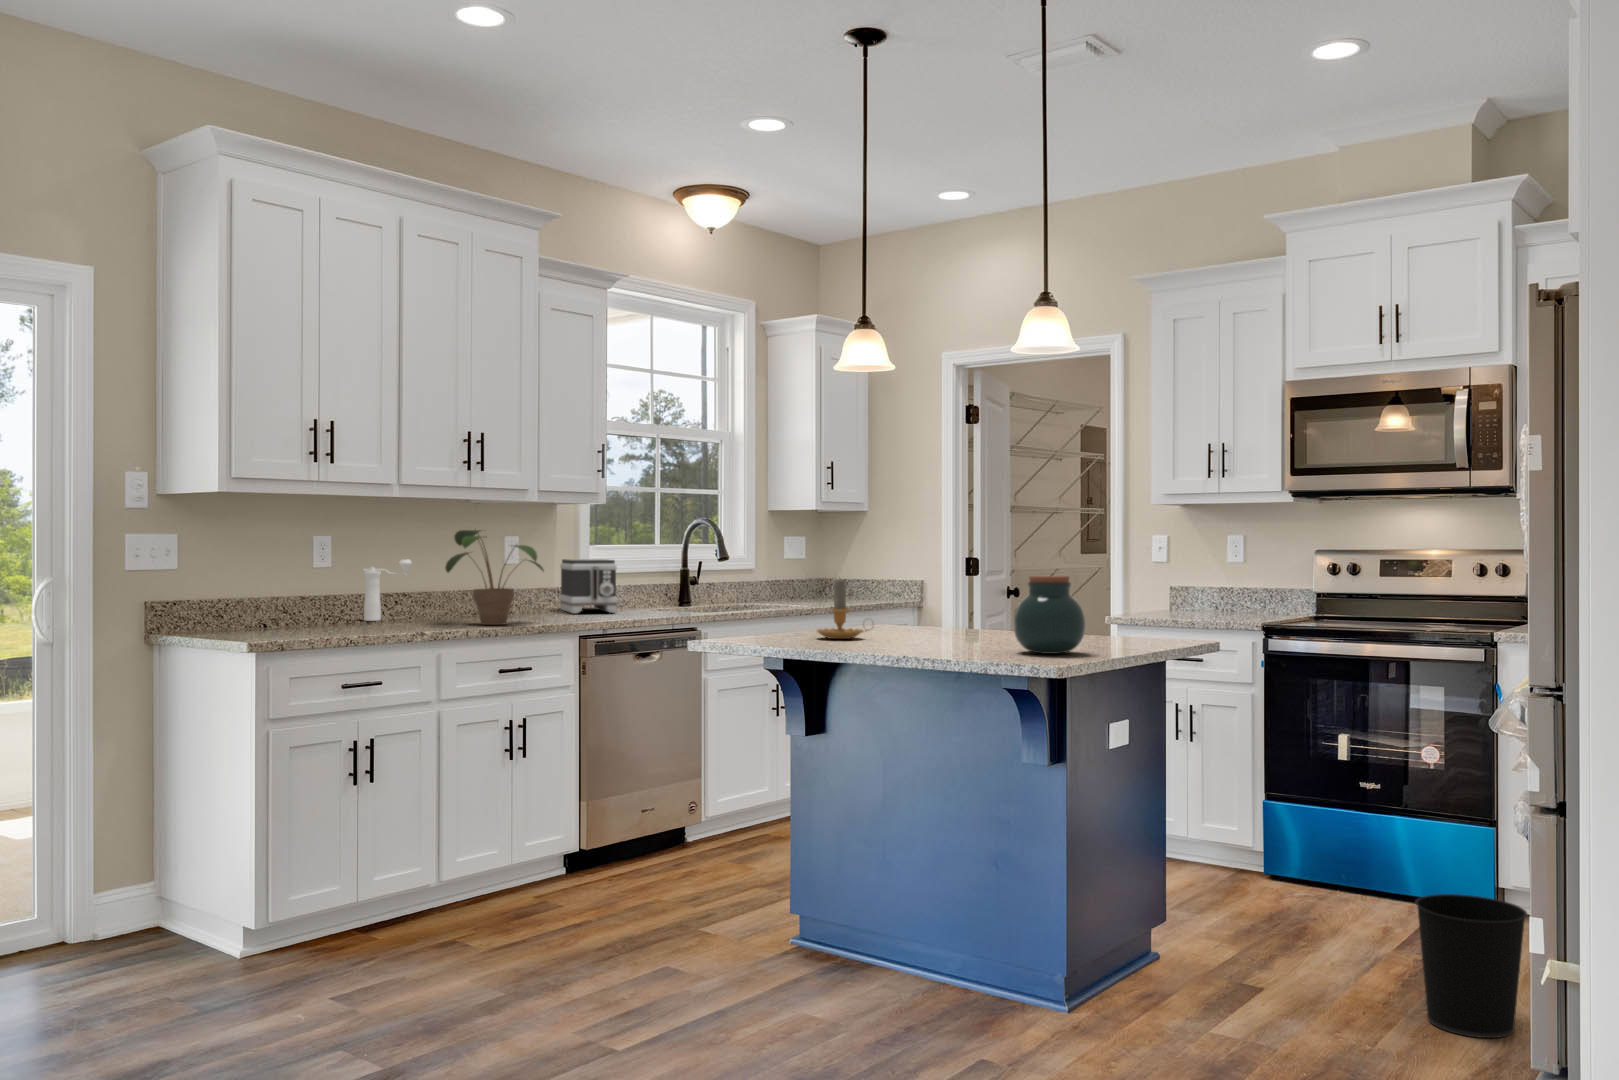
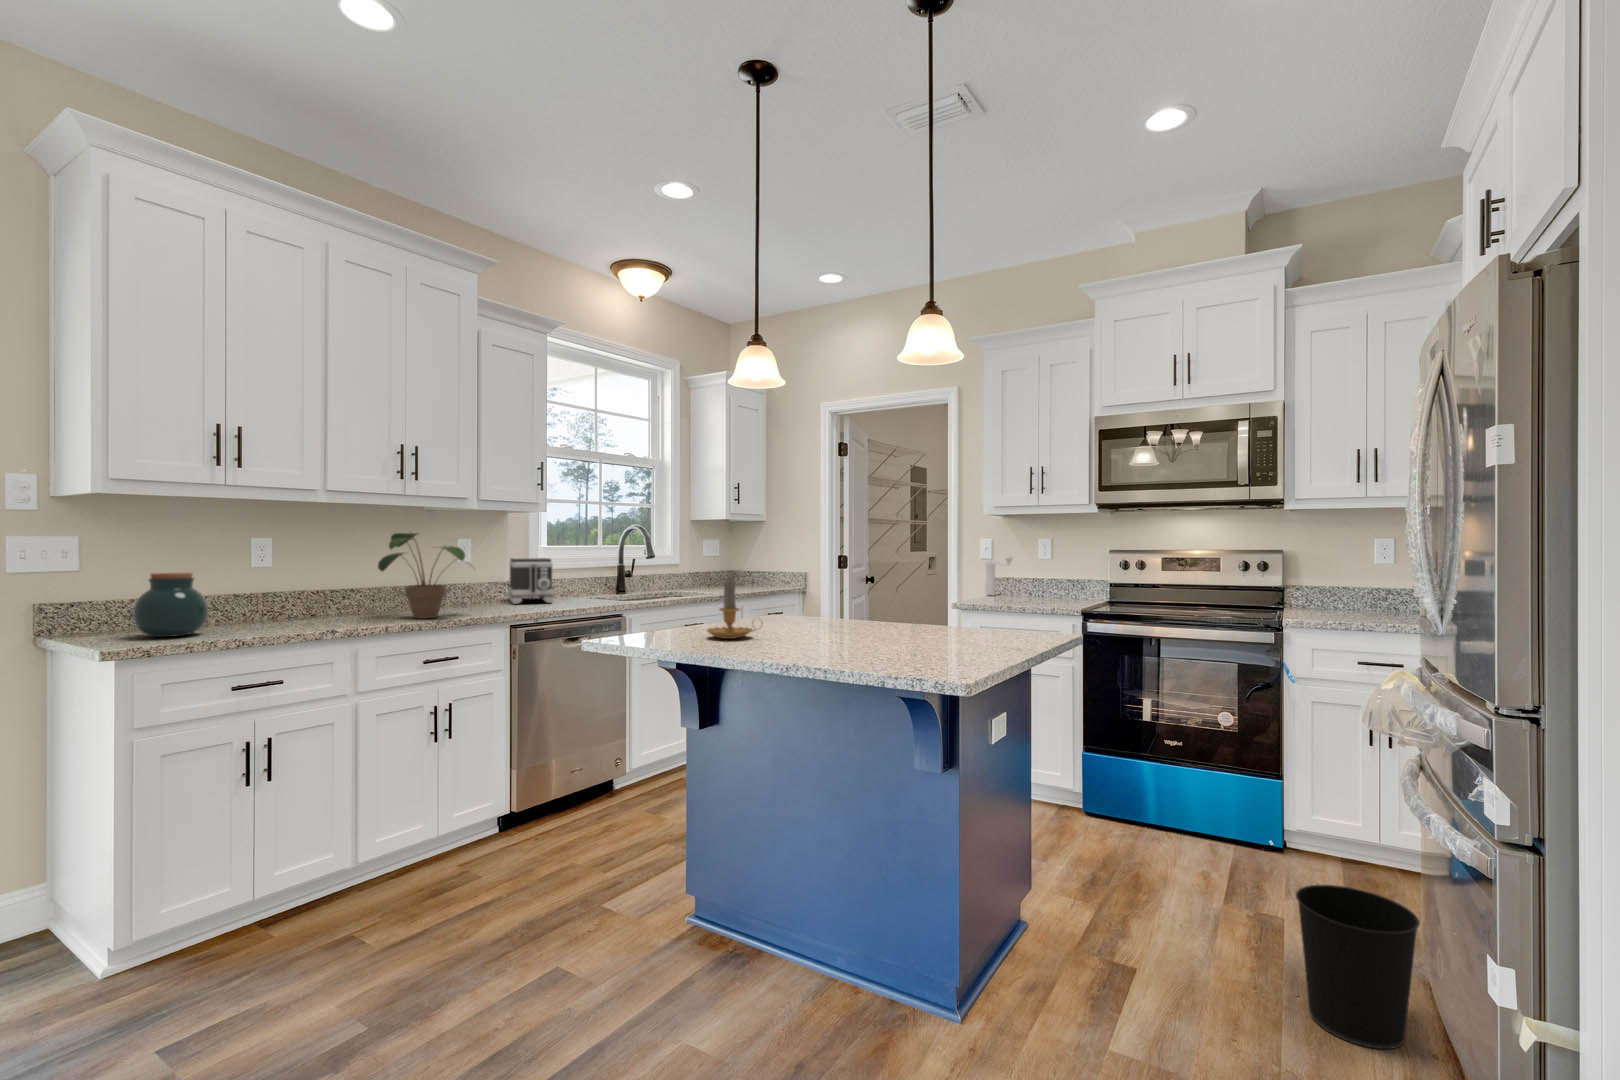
pepper mill: present [364,560,412,621] -> present [985,556,1013,595]
jar: present [1014,576,1085,654] -> present [133,573,208,637]

